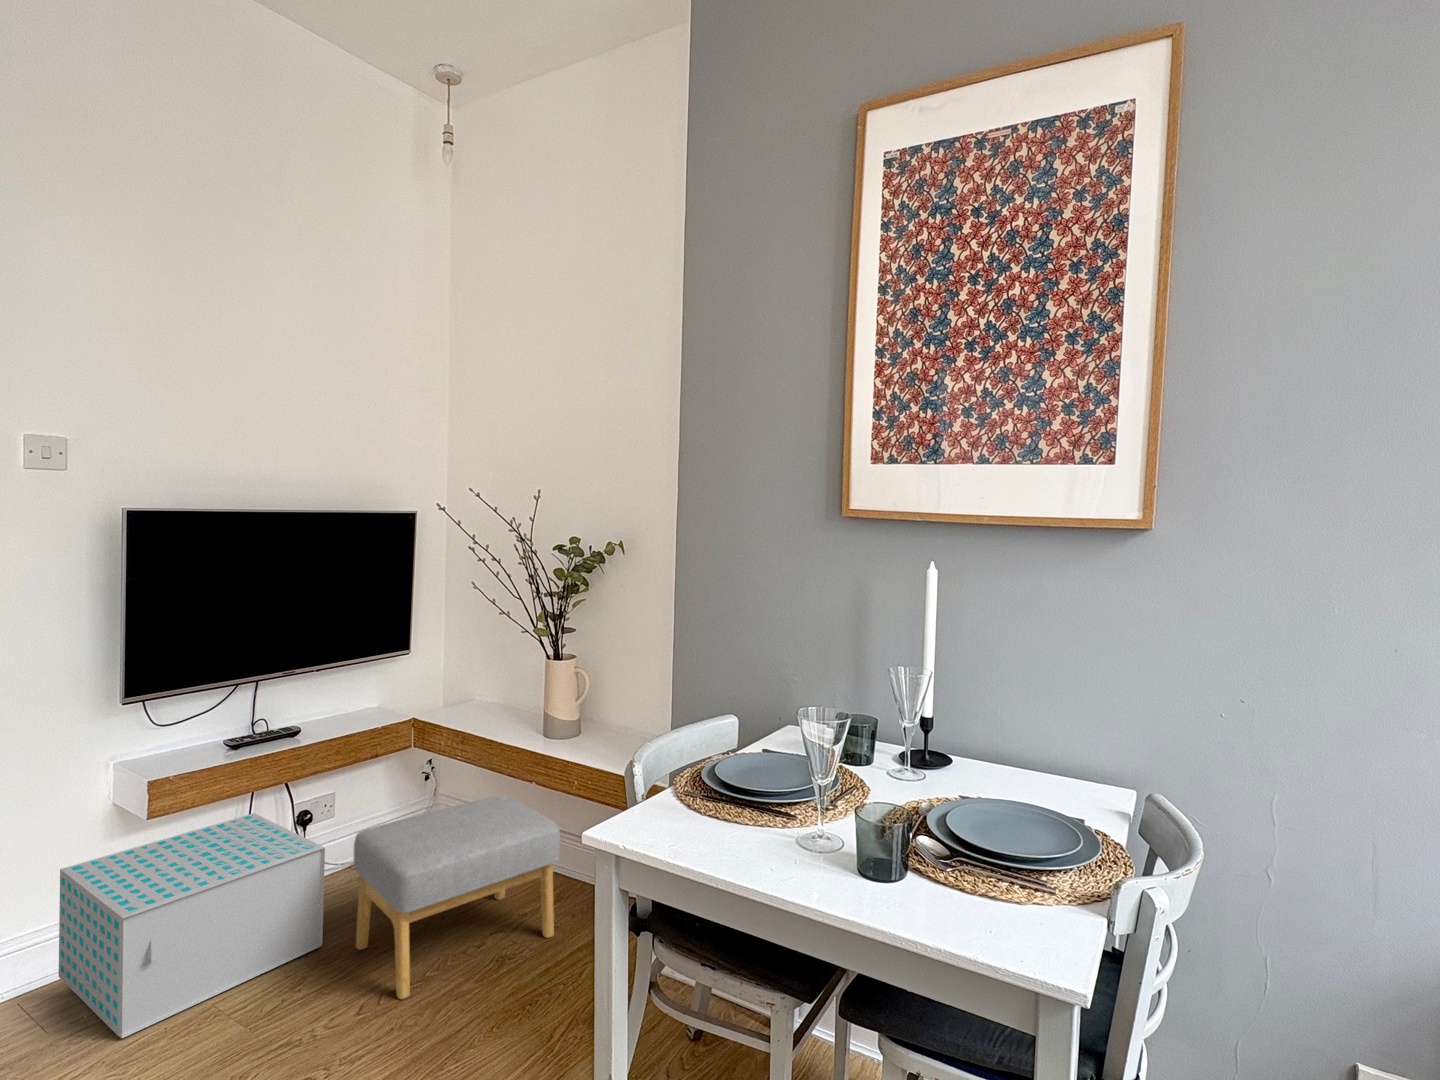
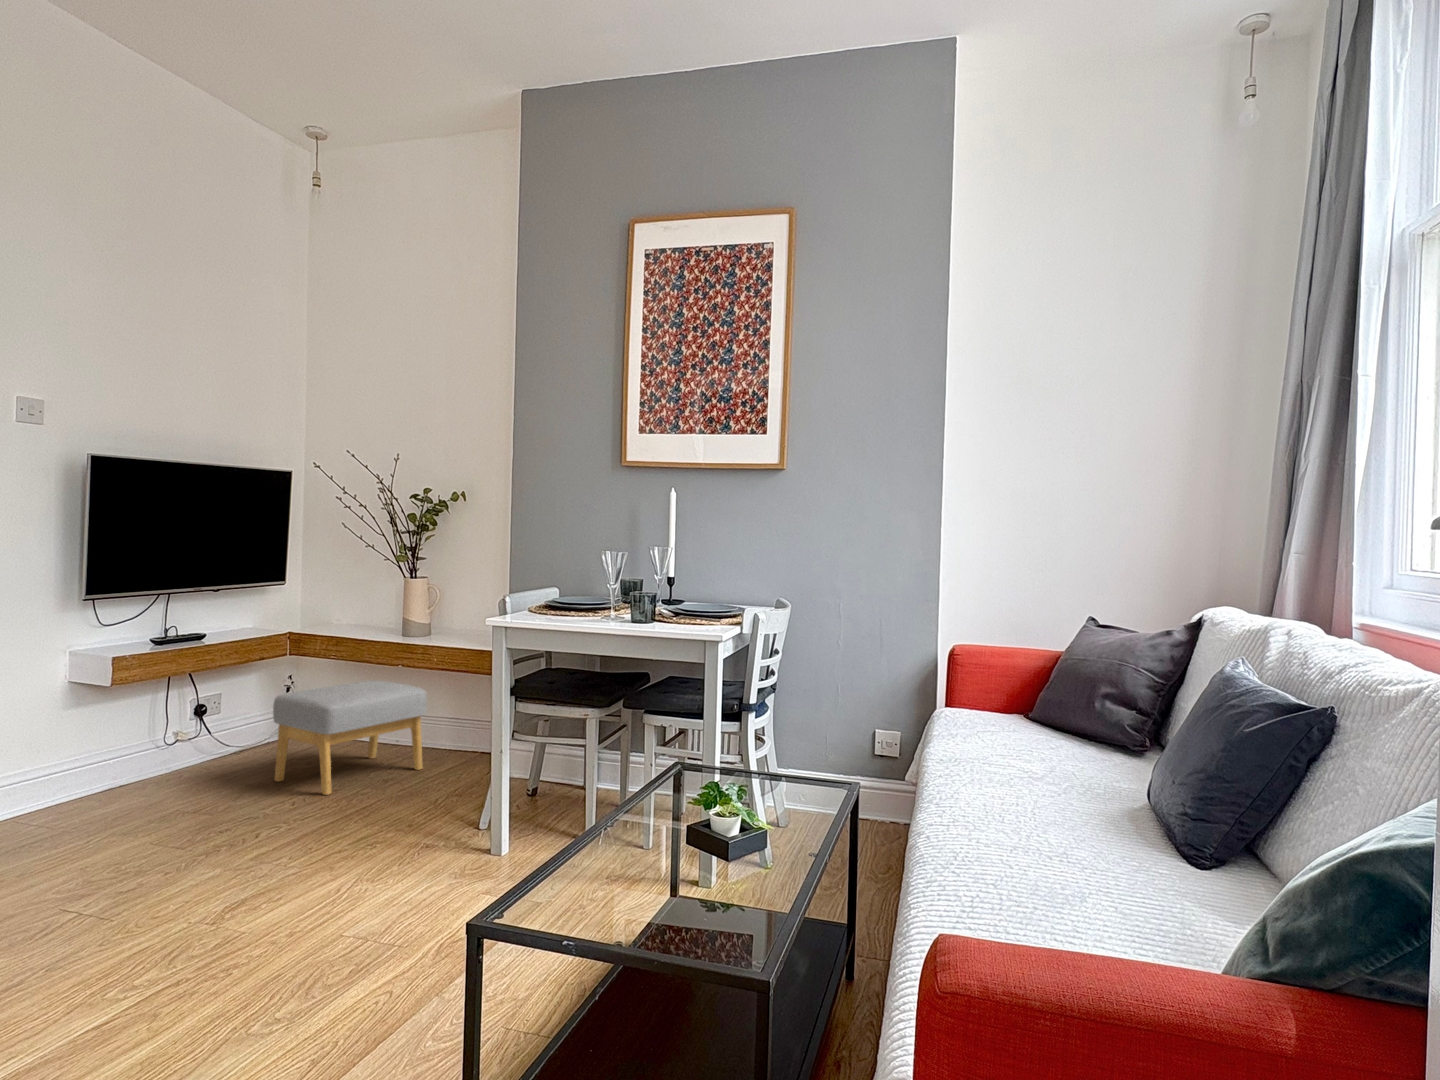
storage box: present [59,813,325,1038] -> none [50,699,251,817]

